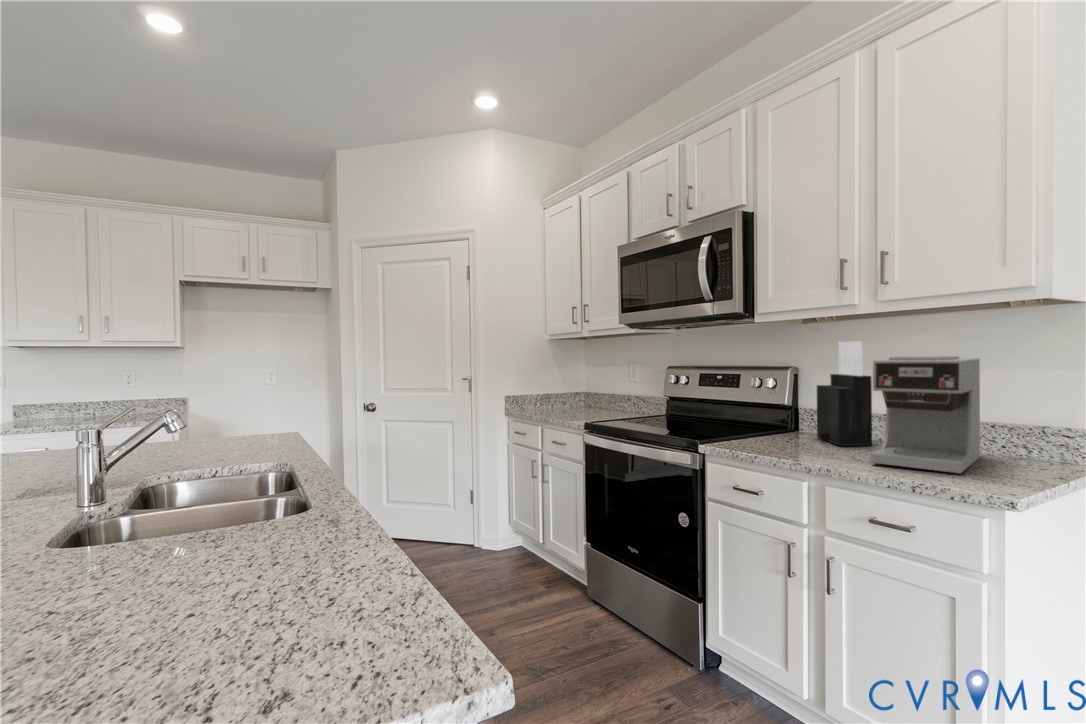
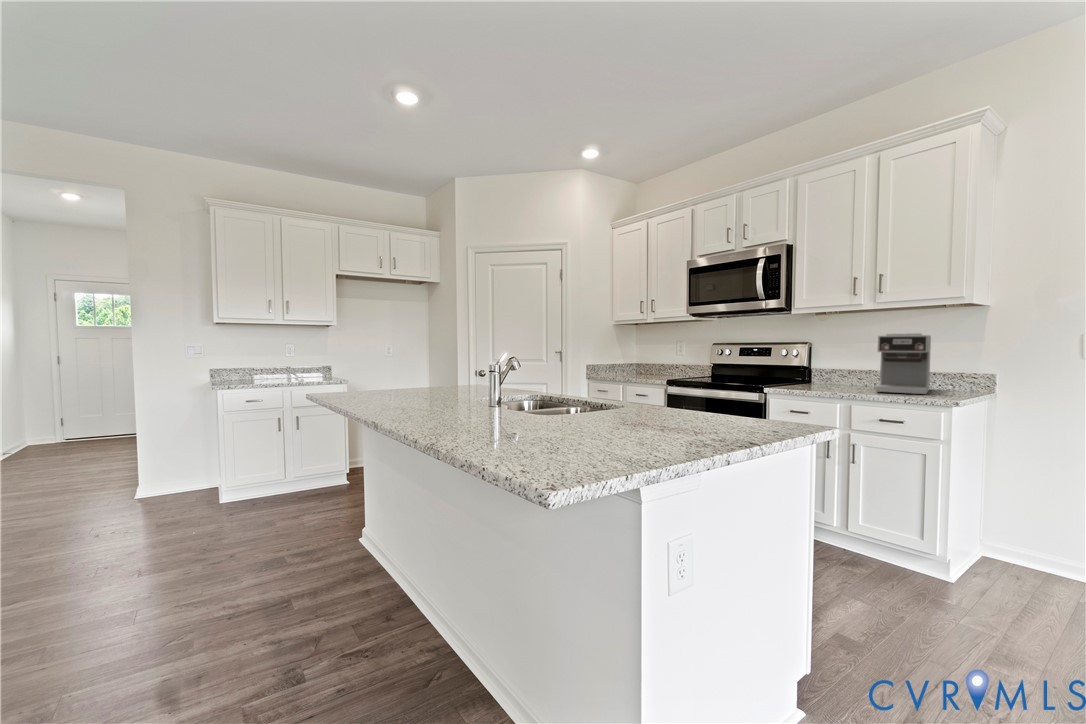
knife block: present [817,341,872,446] -> none [830,326,868,387]

